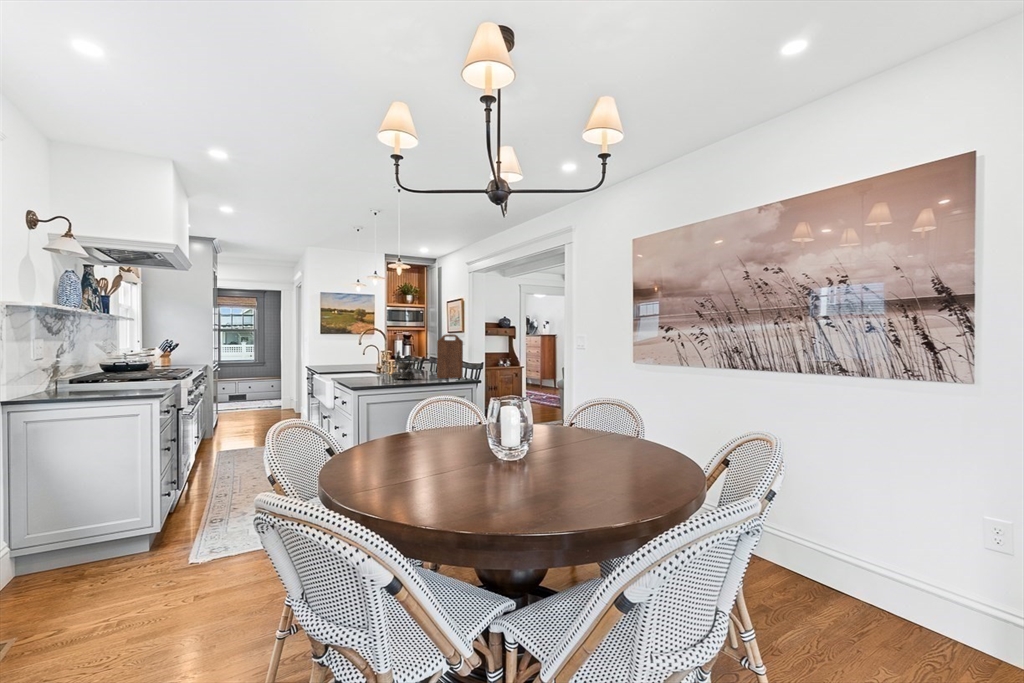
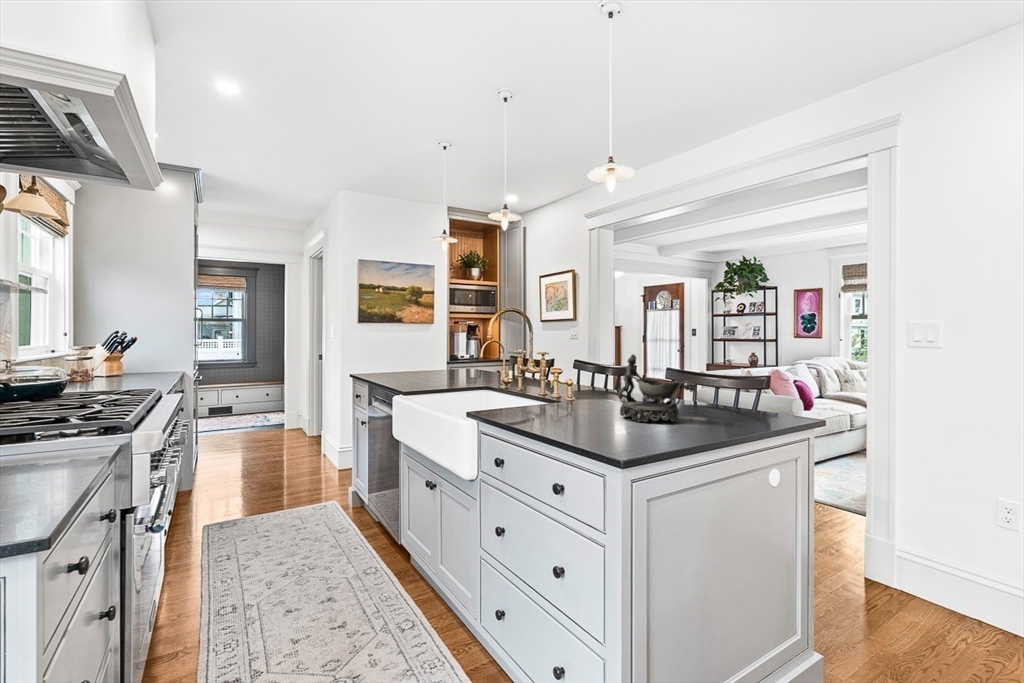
cutting board: present [437,334,463,378] -> none [721,319,775,417]

